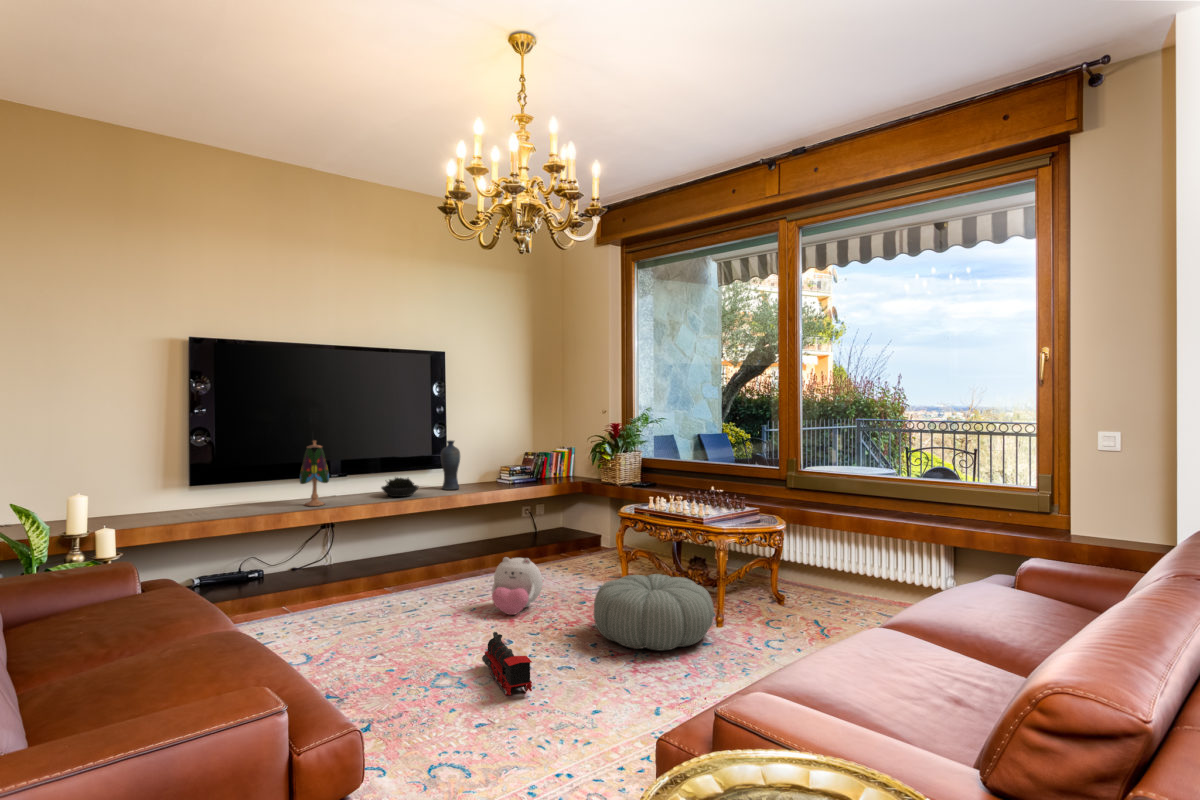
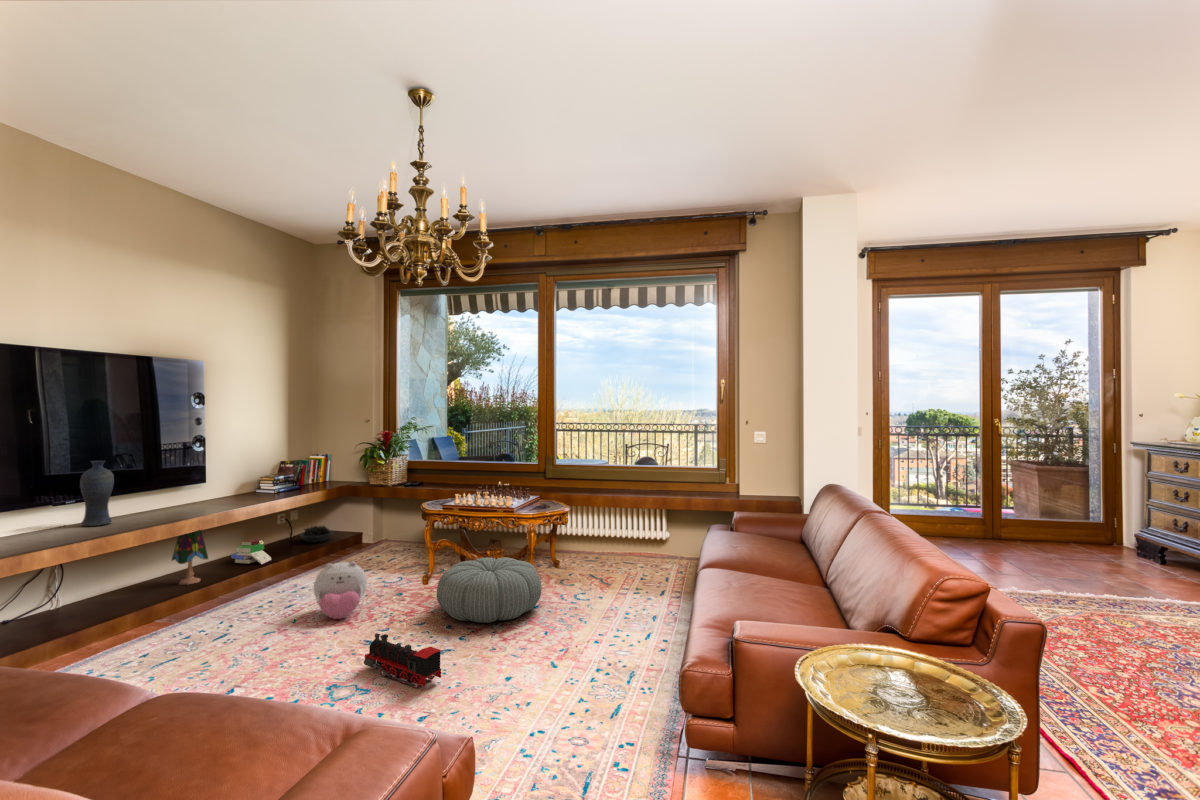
table lamp: present [300,440,329,506] -> present [172,530,208,585]
vase: present [441,440,460,490] -> present [80,461,114,526]
succulent plant: present [381,478,419,497] -> present [300,526,333,543]
book: none [469,527,500,552] -> present [231,539,271,564]

